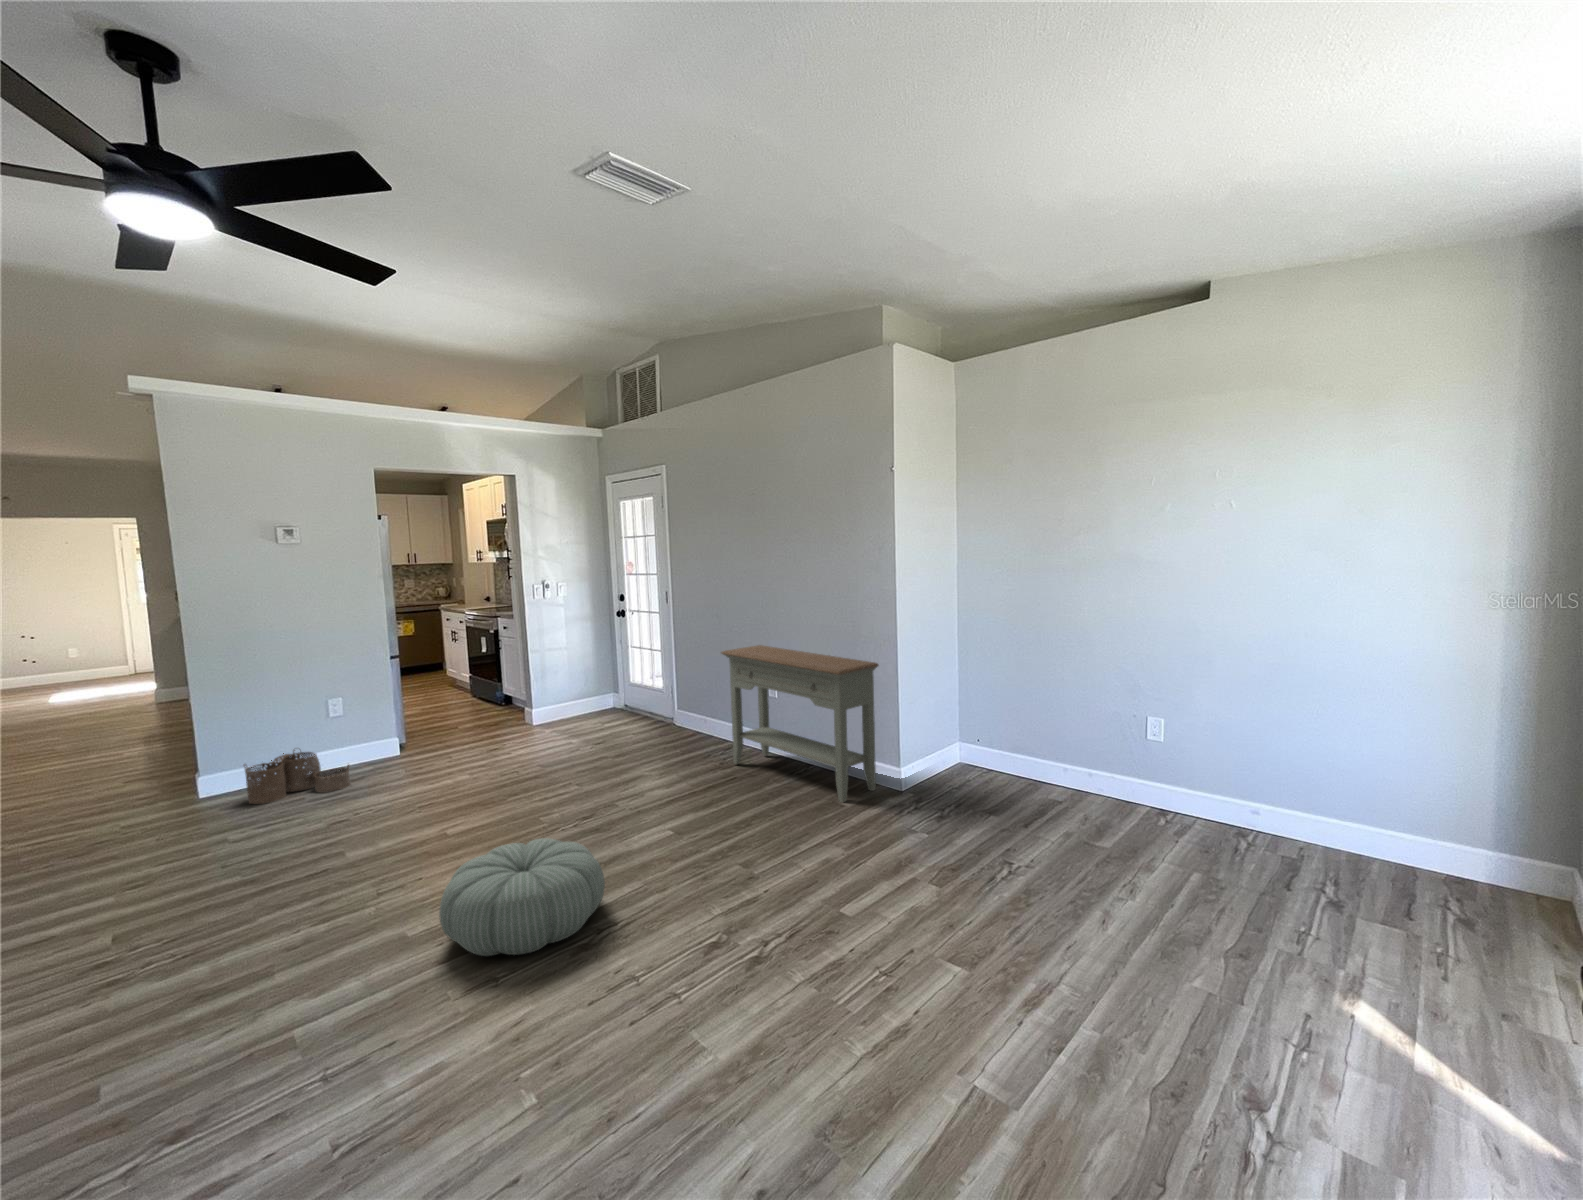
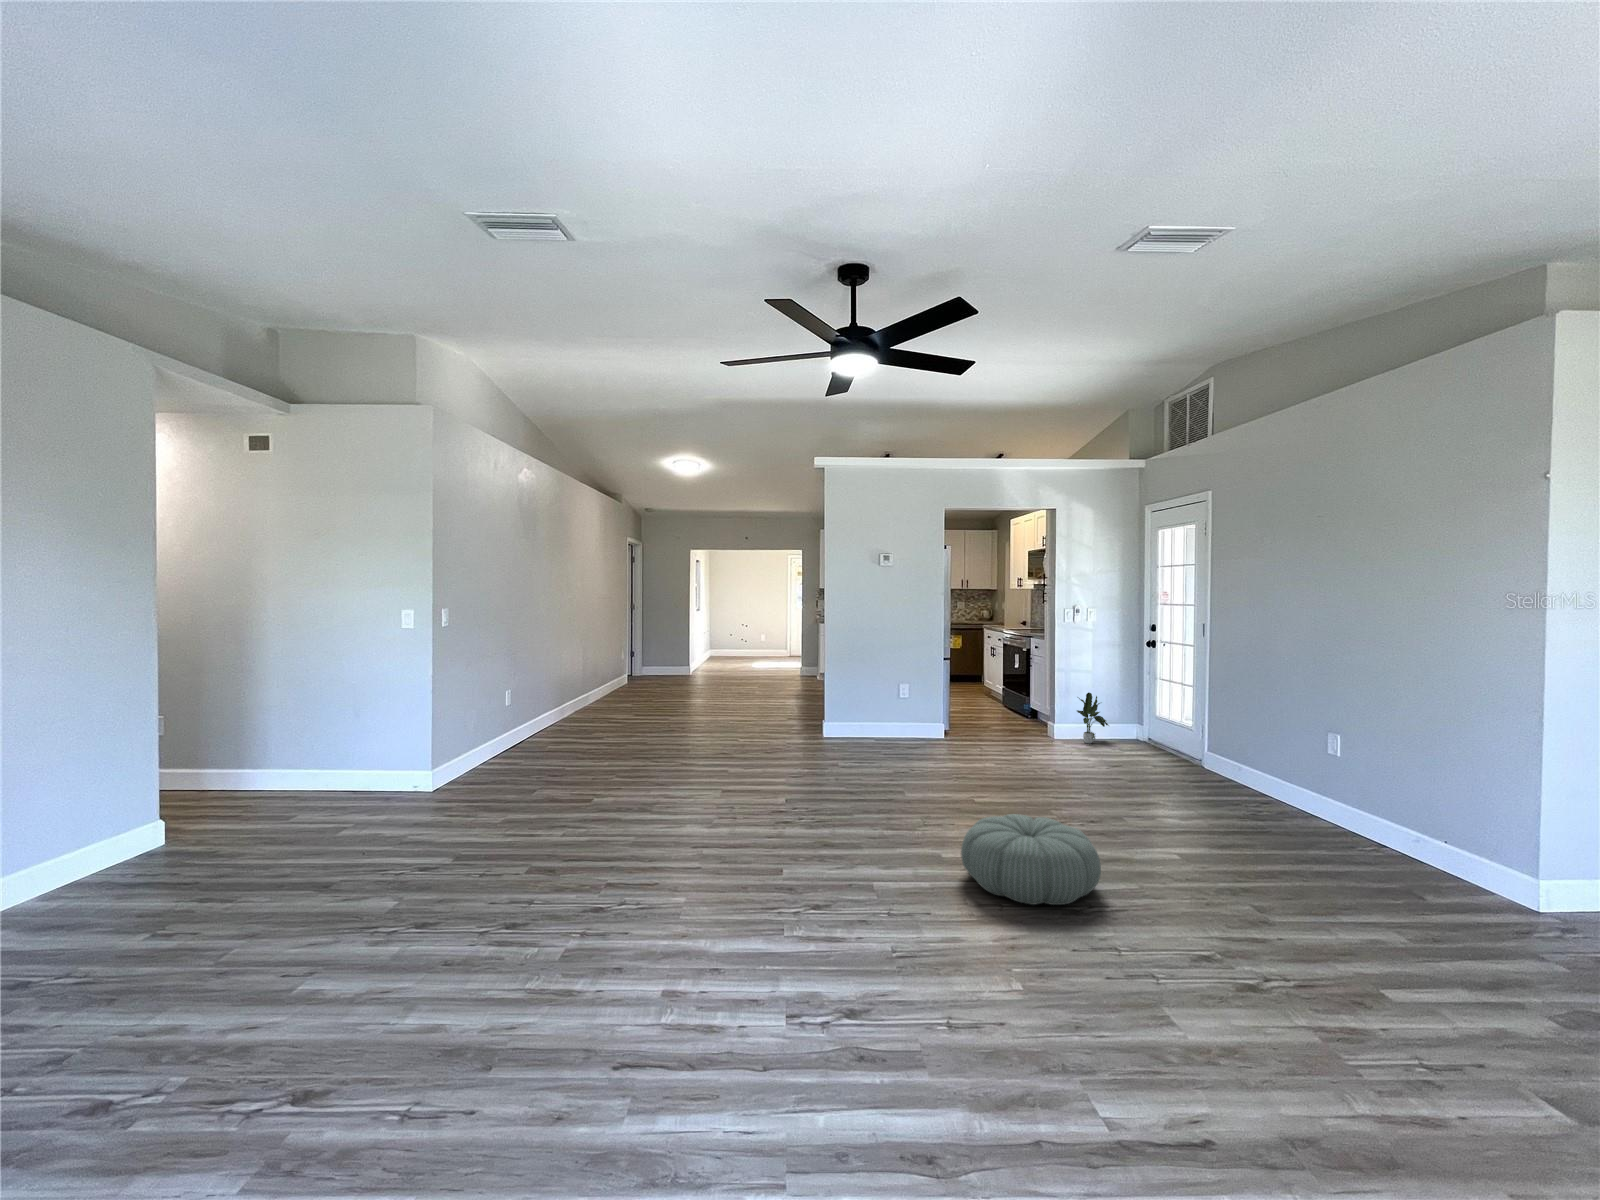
console table: present [721,645,879,802] -> none [1261,689,1494,892]
potted plant: none [553,670,589,723] -> present [1077,693,1109,744]
woven basket: present [244,750,351,804] -> none [842,714,907,754]

